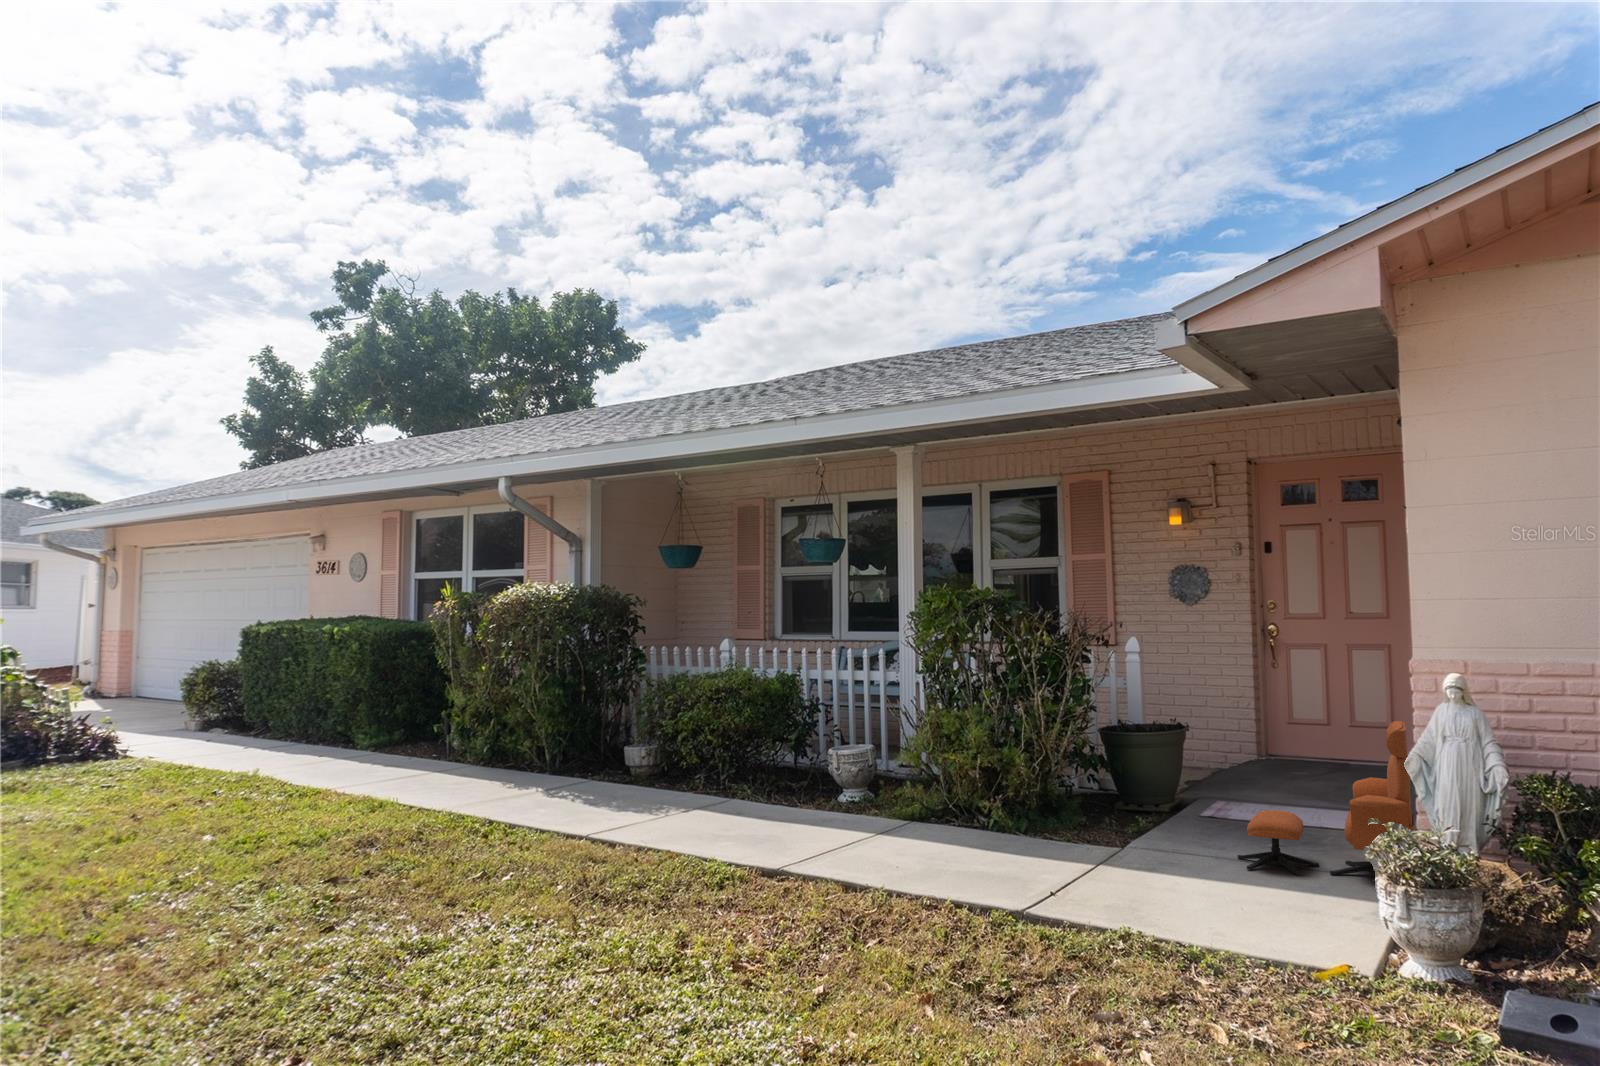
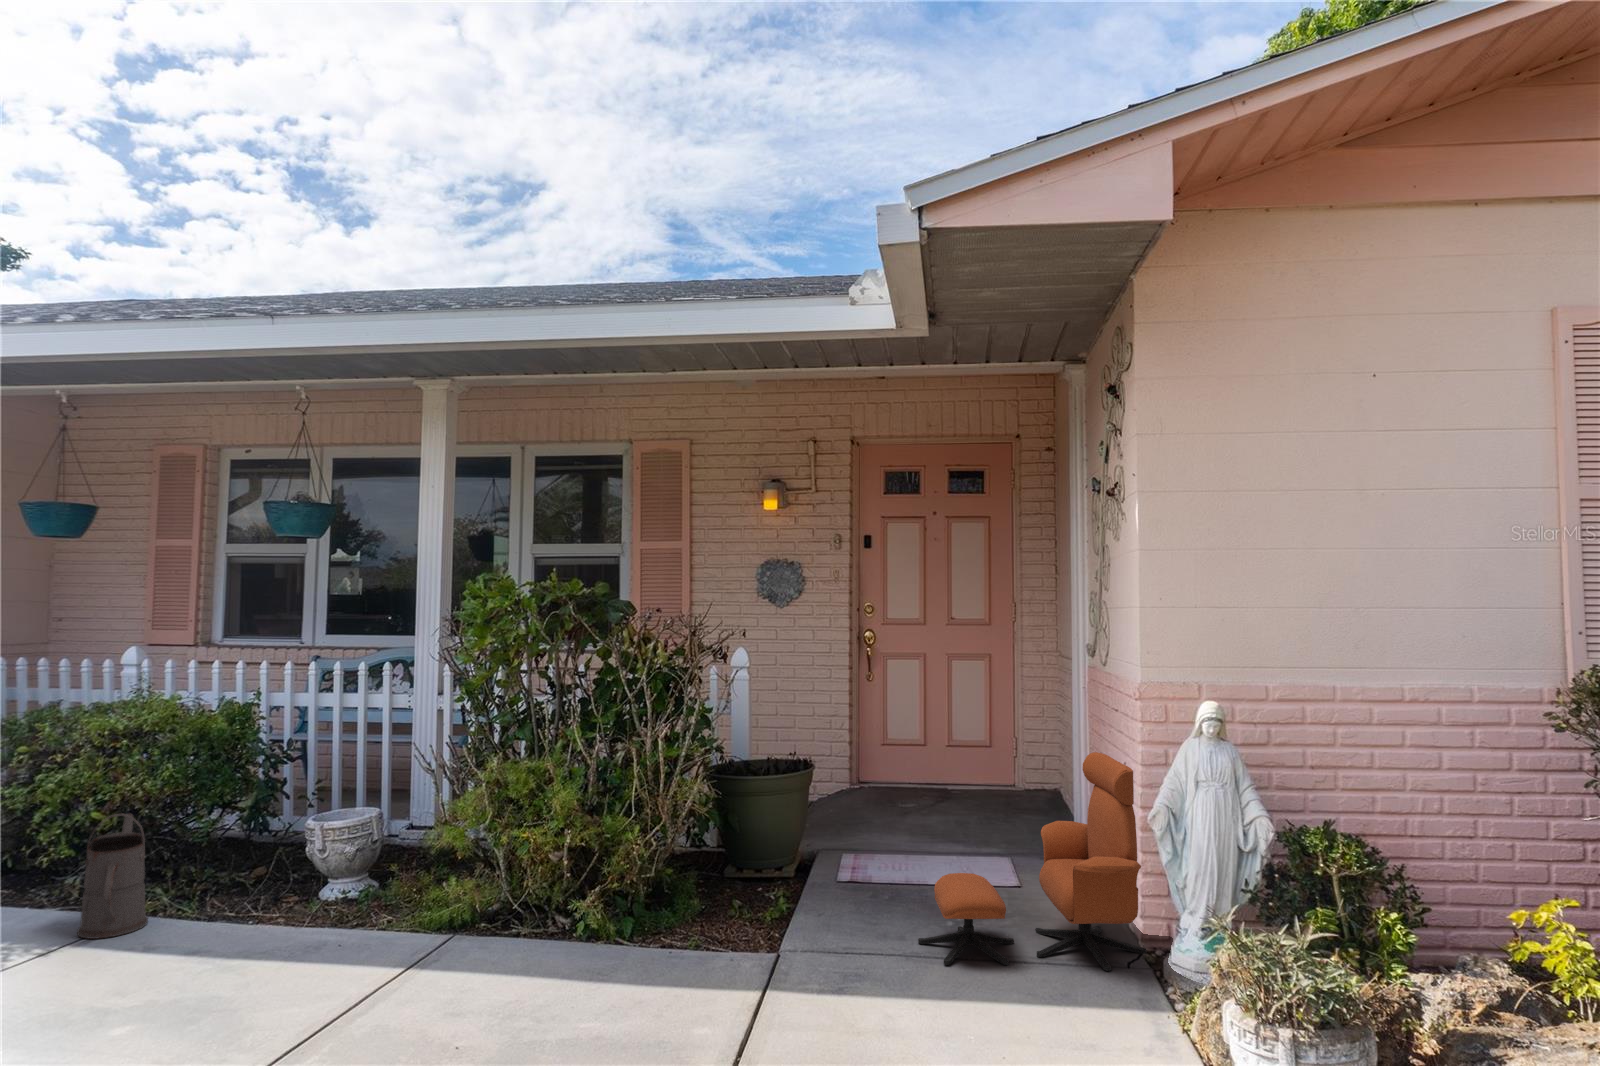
watering can: none [711,733,745,805] -> present [77,813,148,939]

